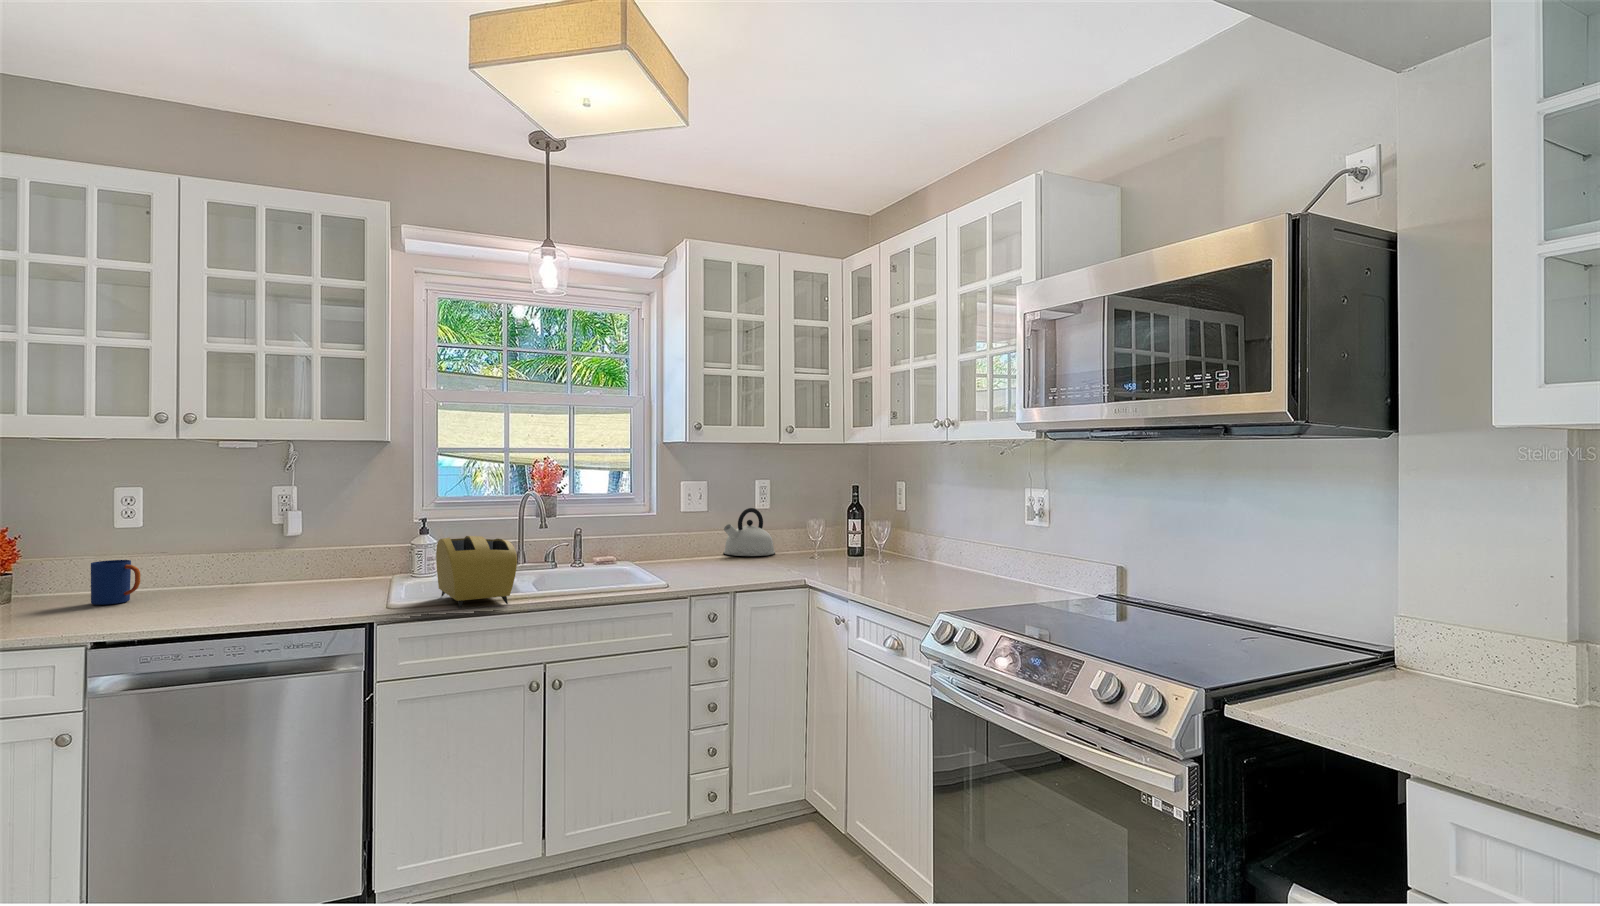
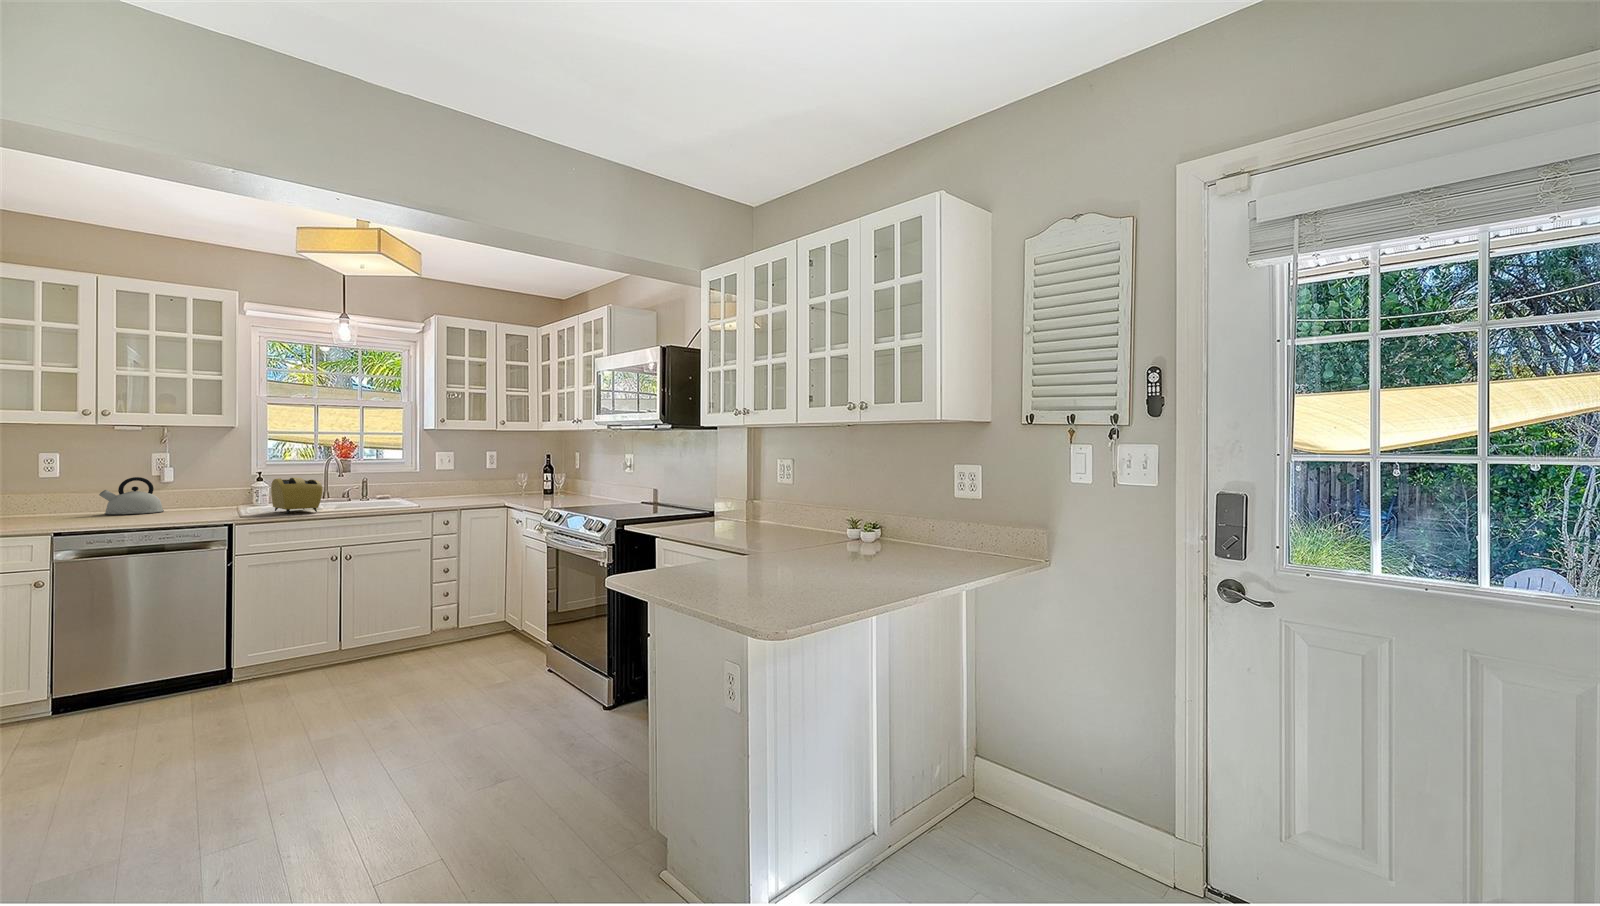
kettle: present [723,508,775,556] -> present [99,477,164,514]
mug: present [91,560,140,605] -> none [34,495,69,519]

